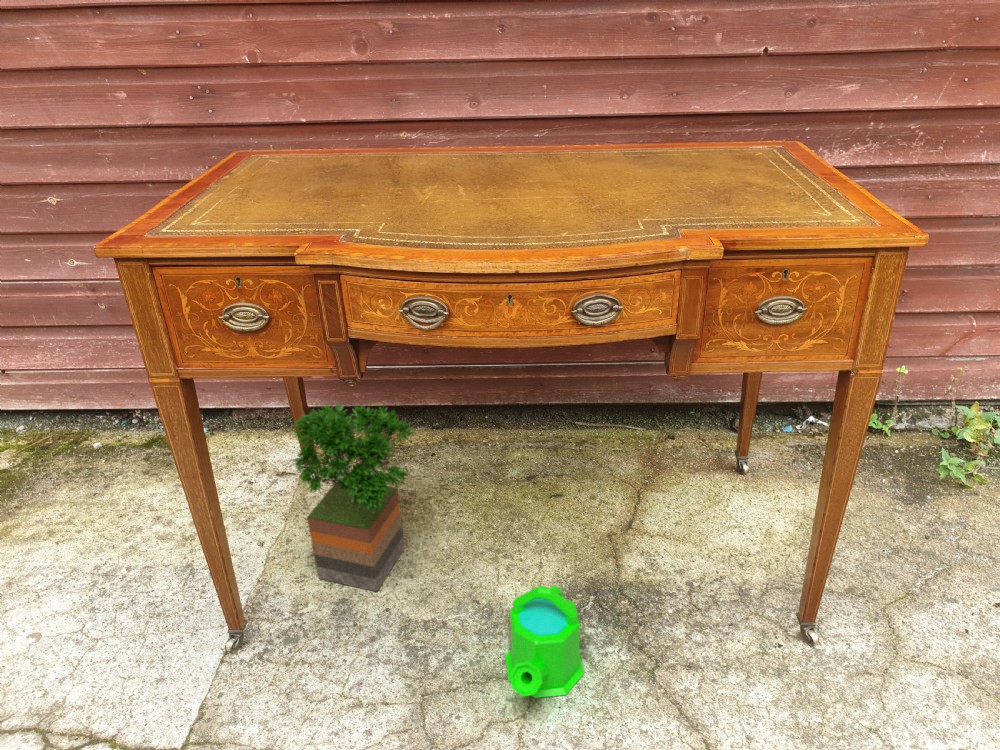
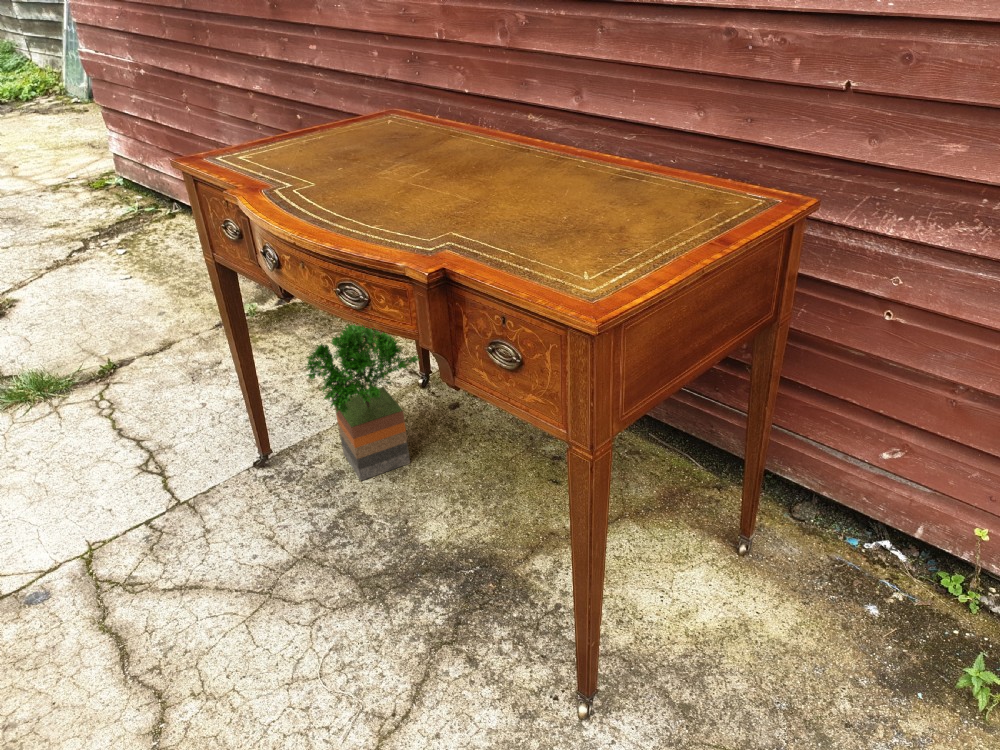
watering can: present [505,586,584,698] -> none [312,517,436,615]

